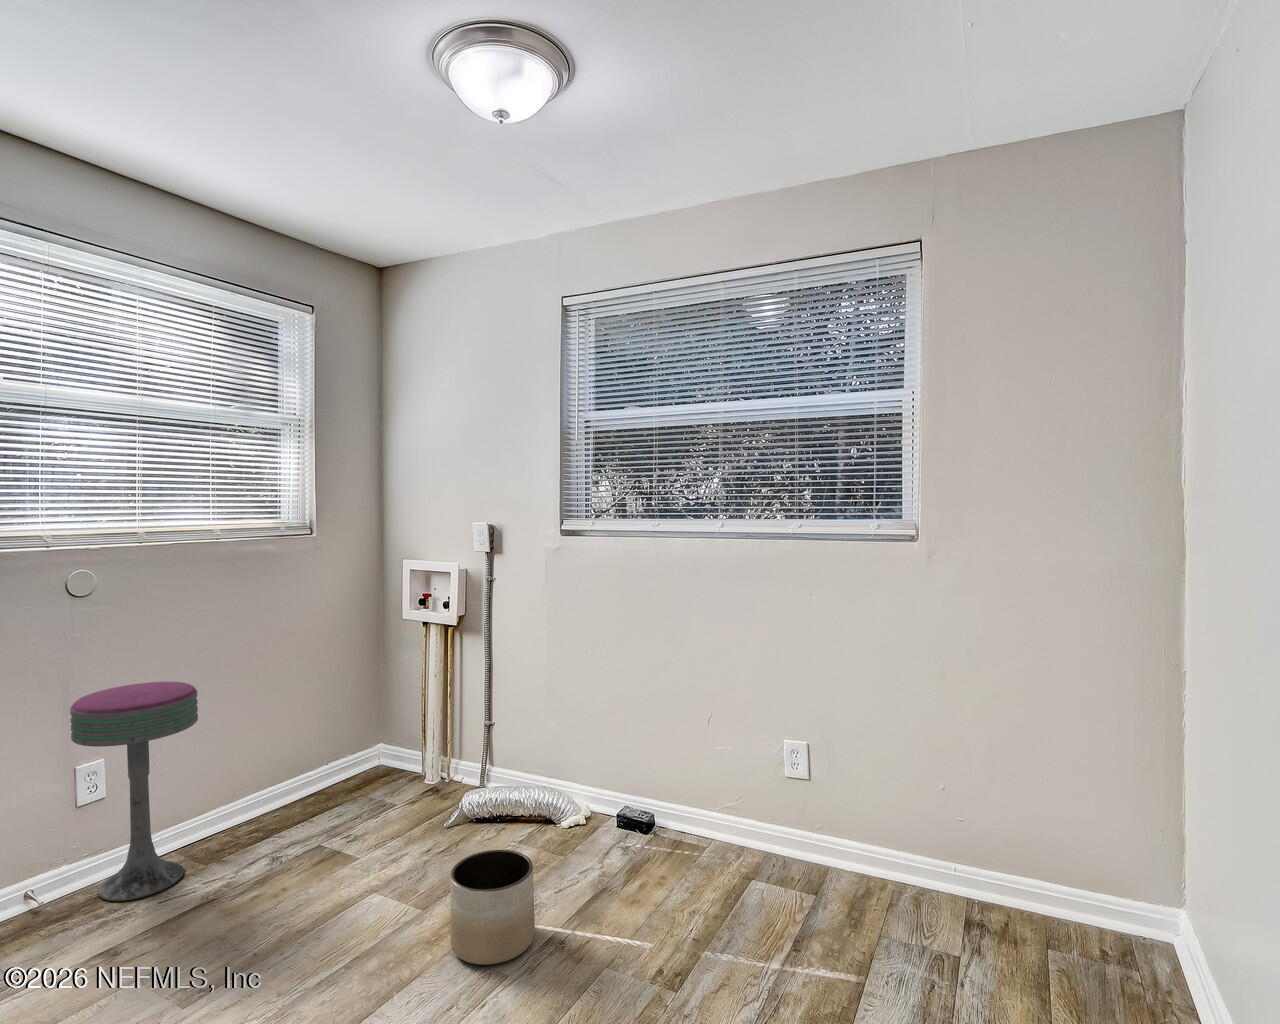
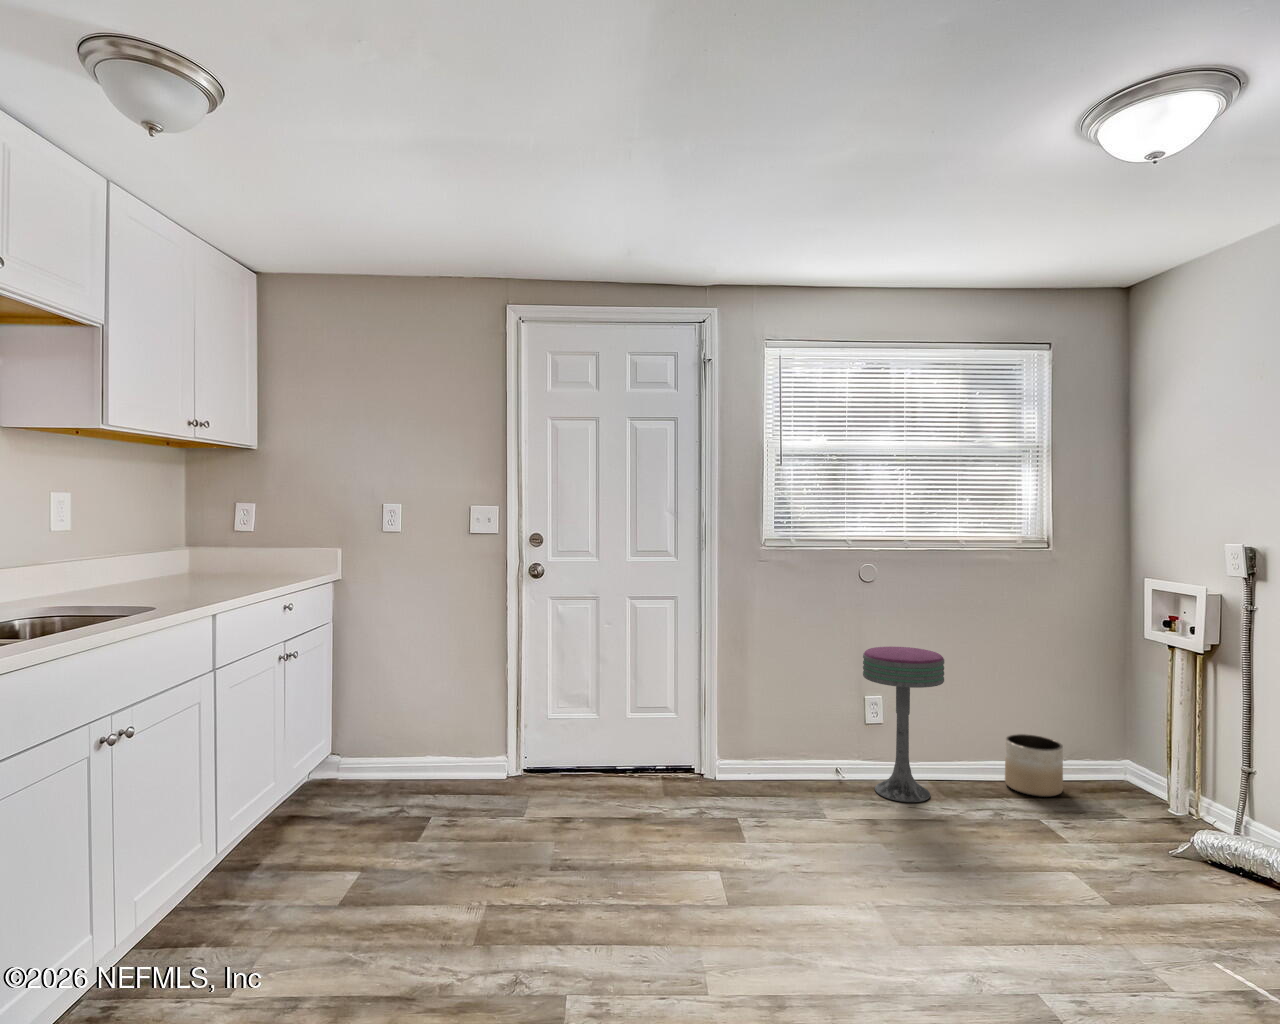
planter: present [450,850,535,965] -> present [1005,734,1063,797]

